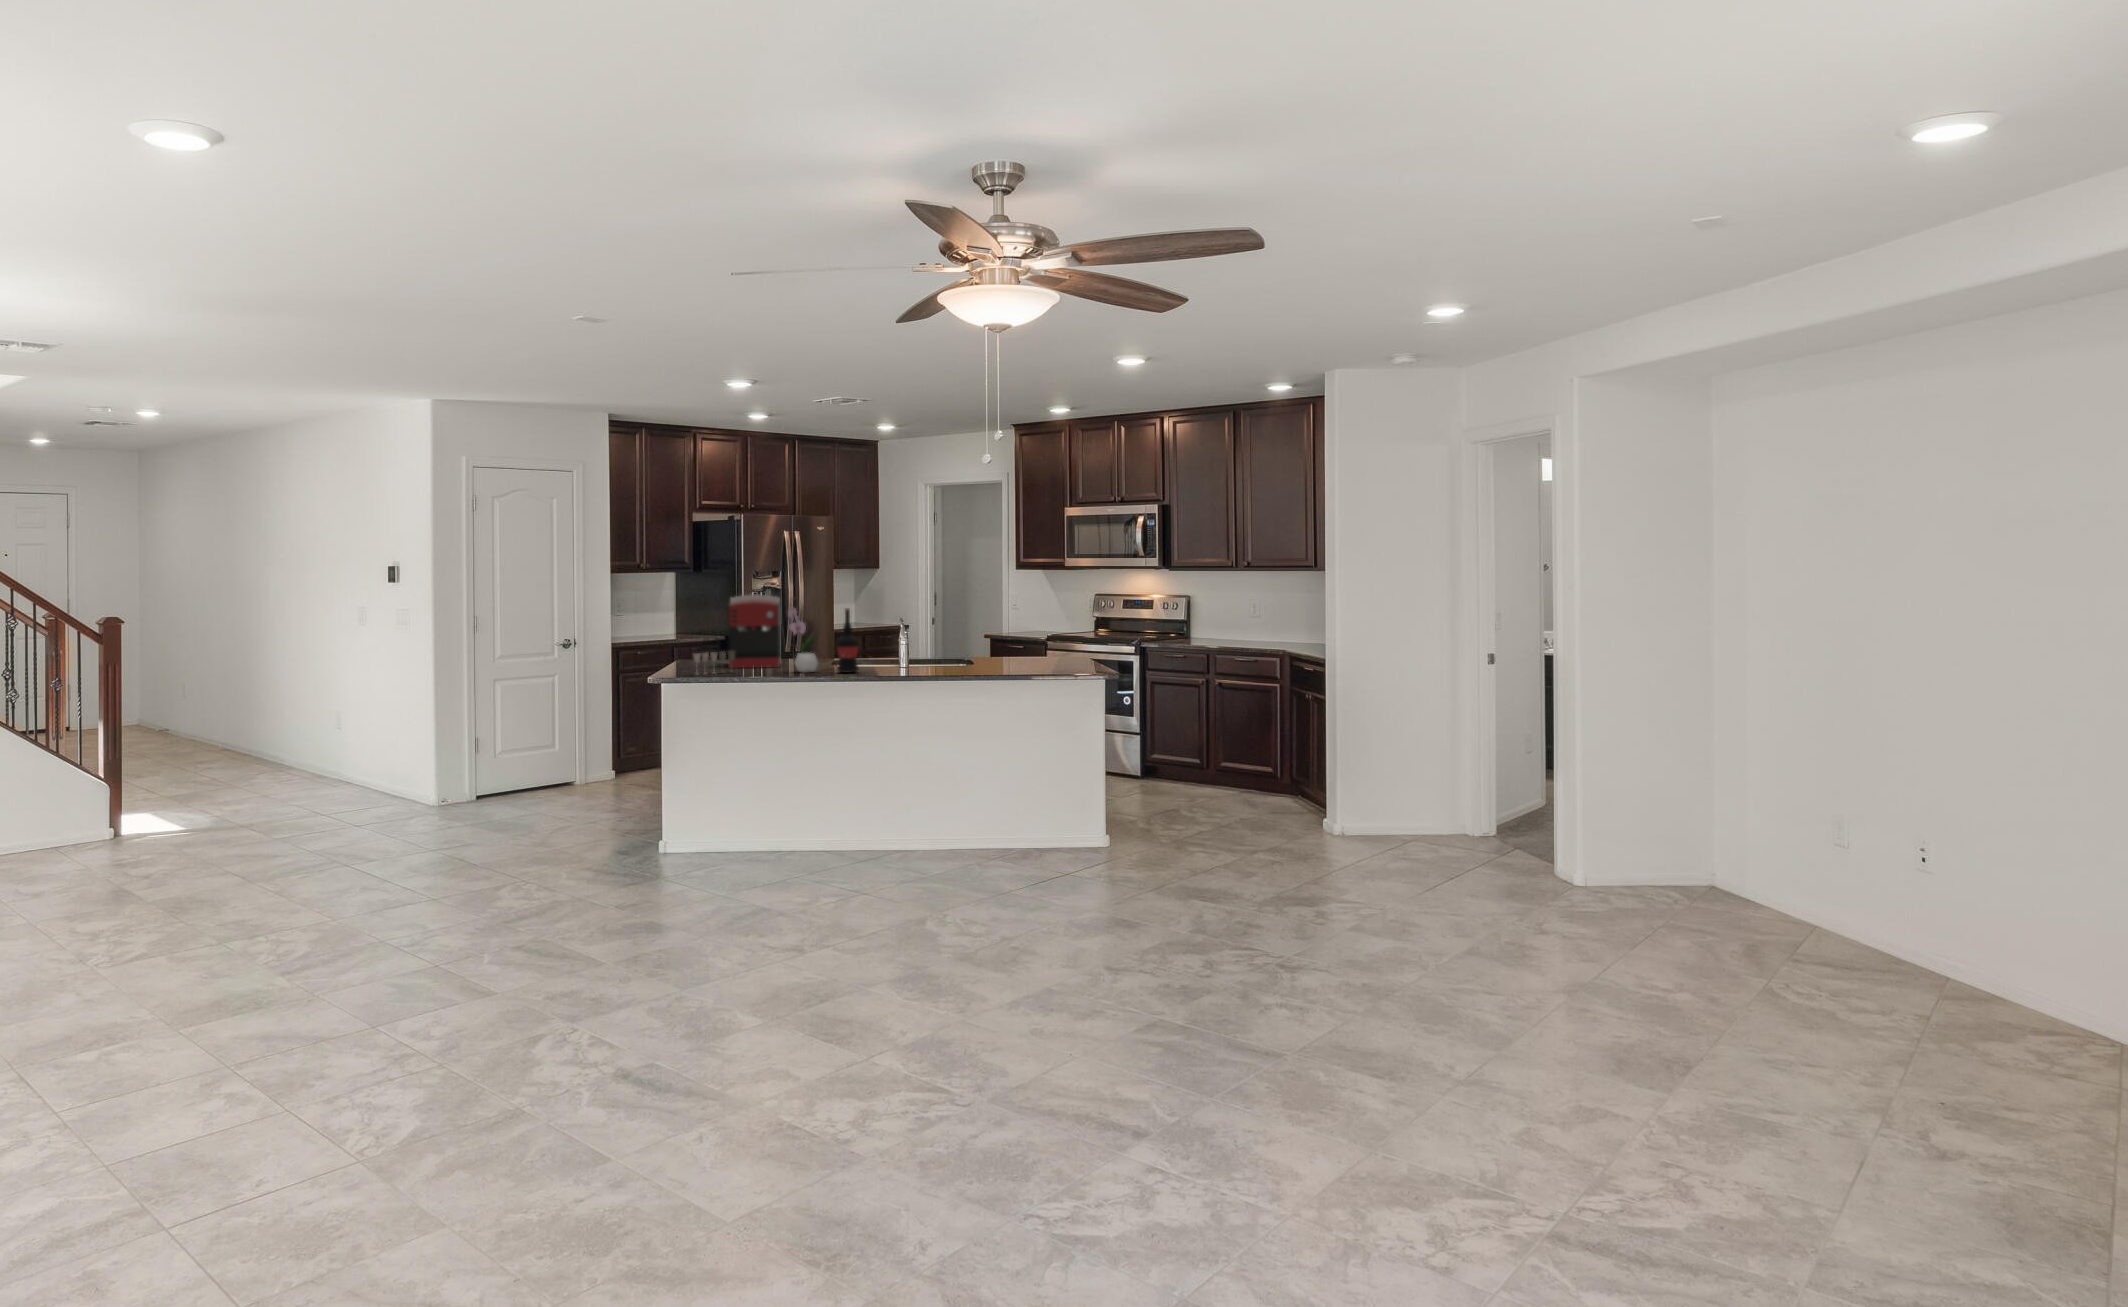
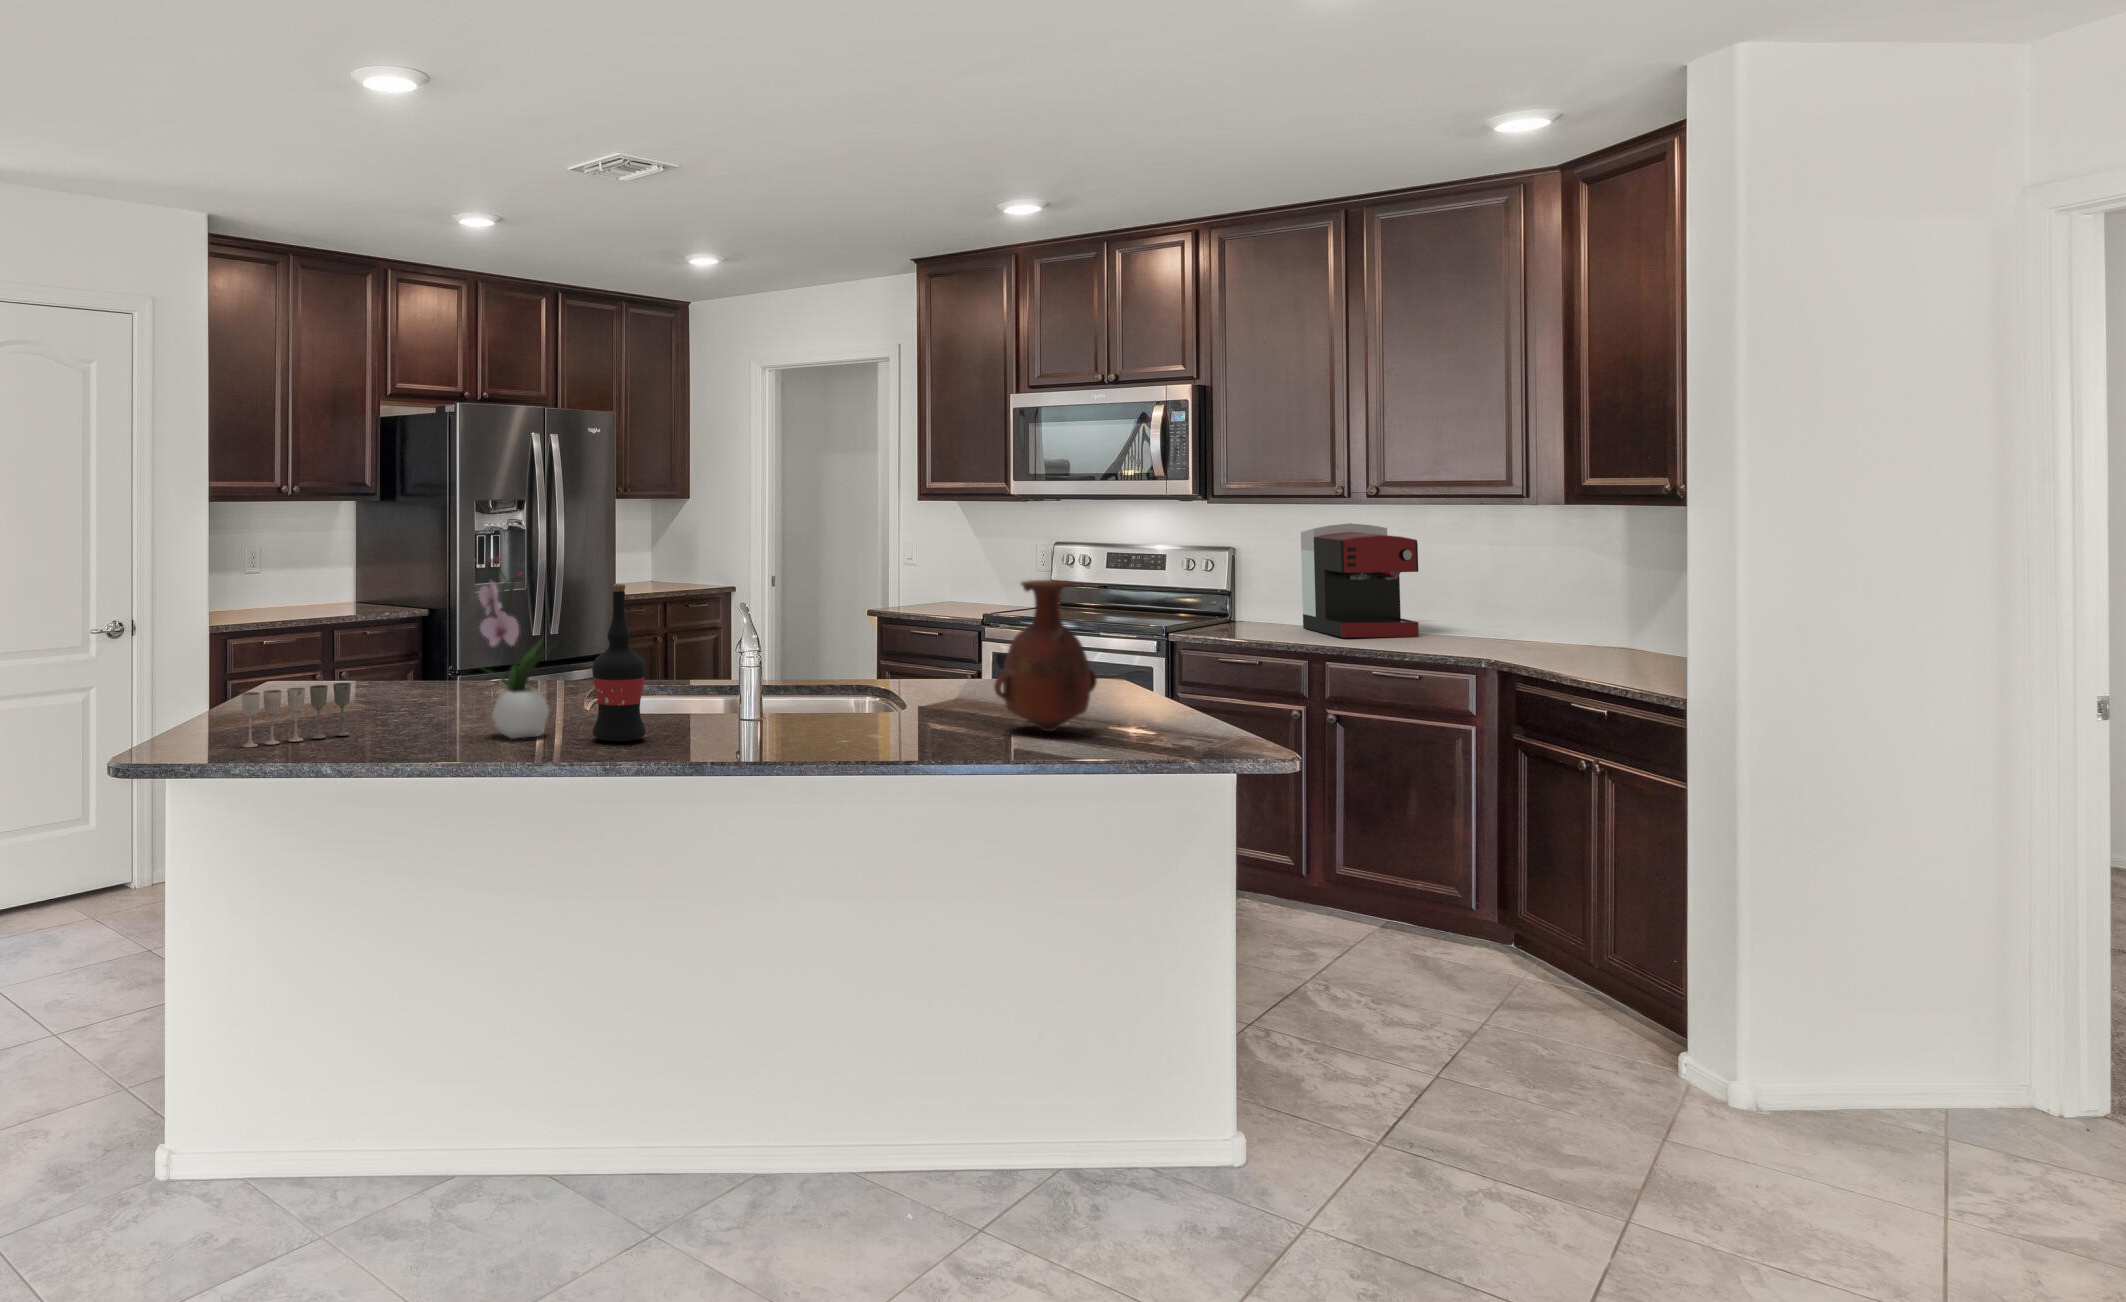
coffee maker: present [728,594,780,668] -> present [1301,523,1419,638]
vase: none [1006,606,1052,670] -> present [994,580,1097,731]

